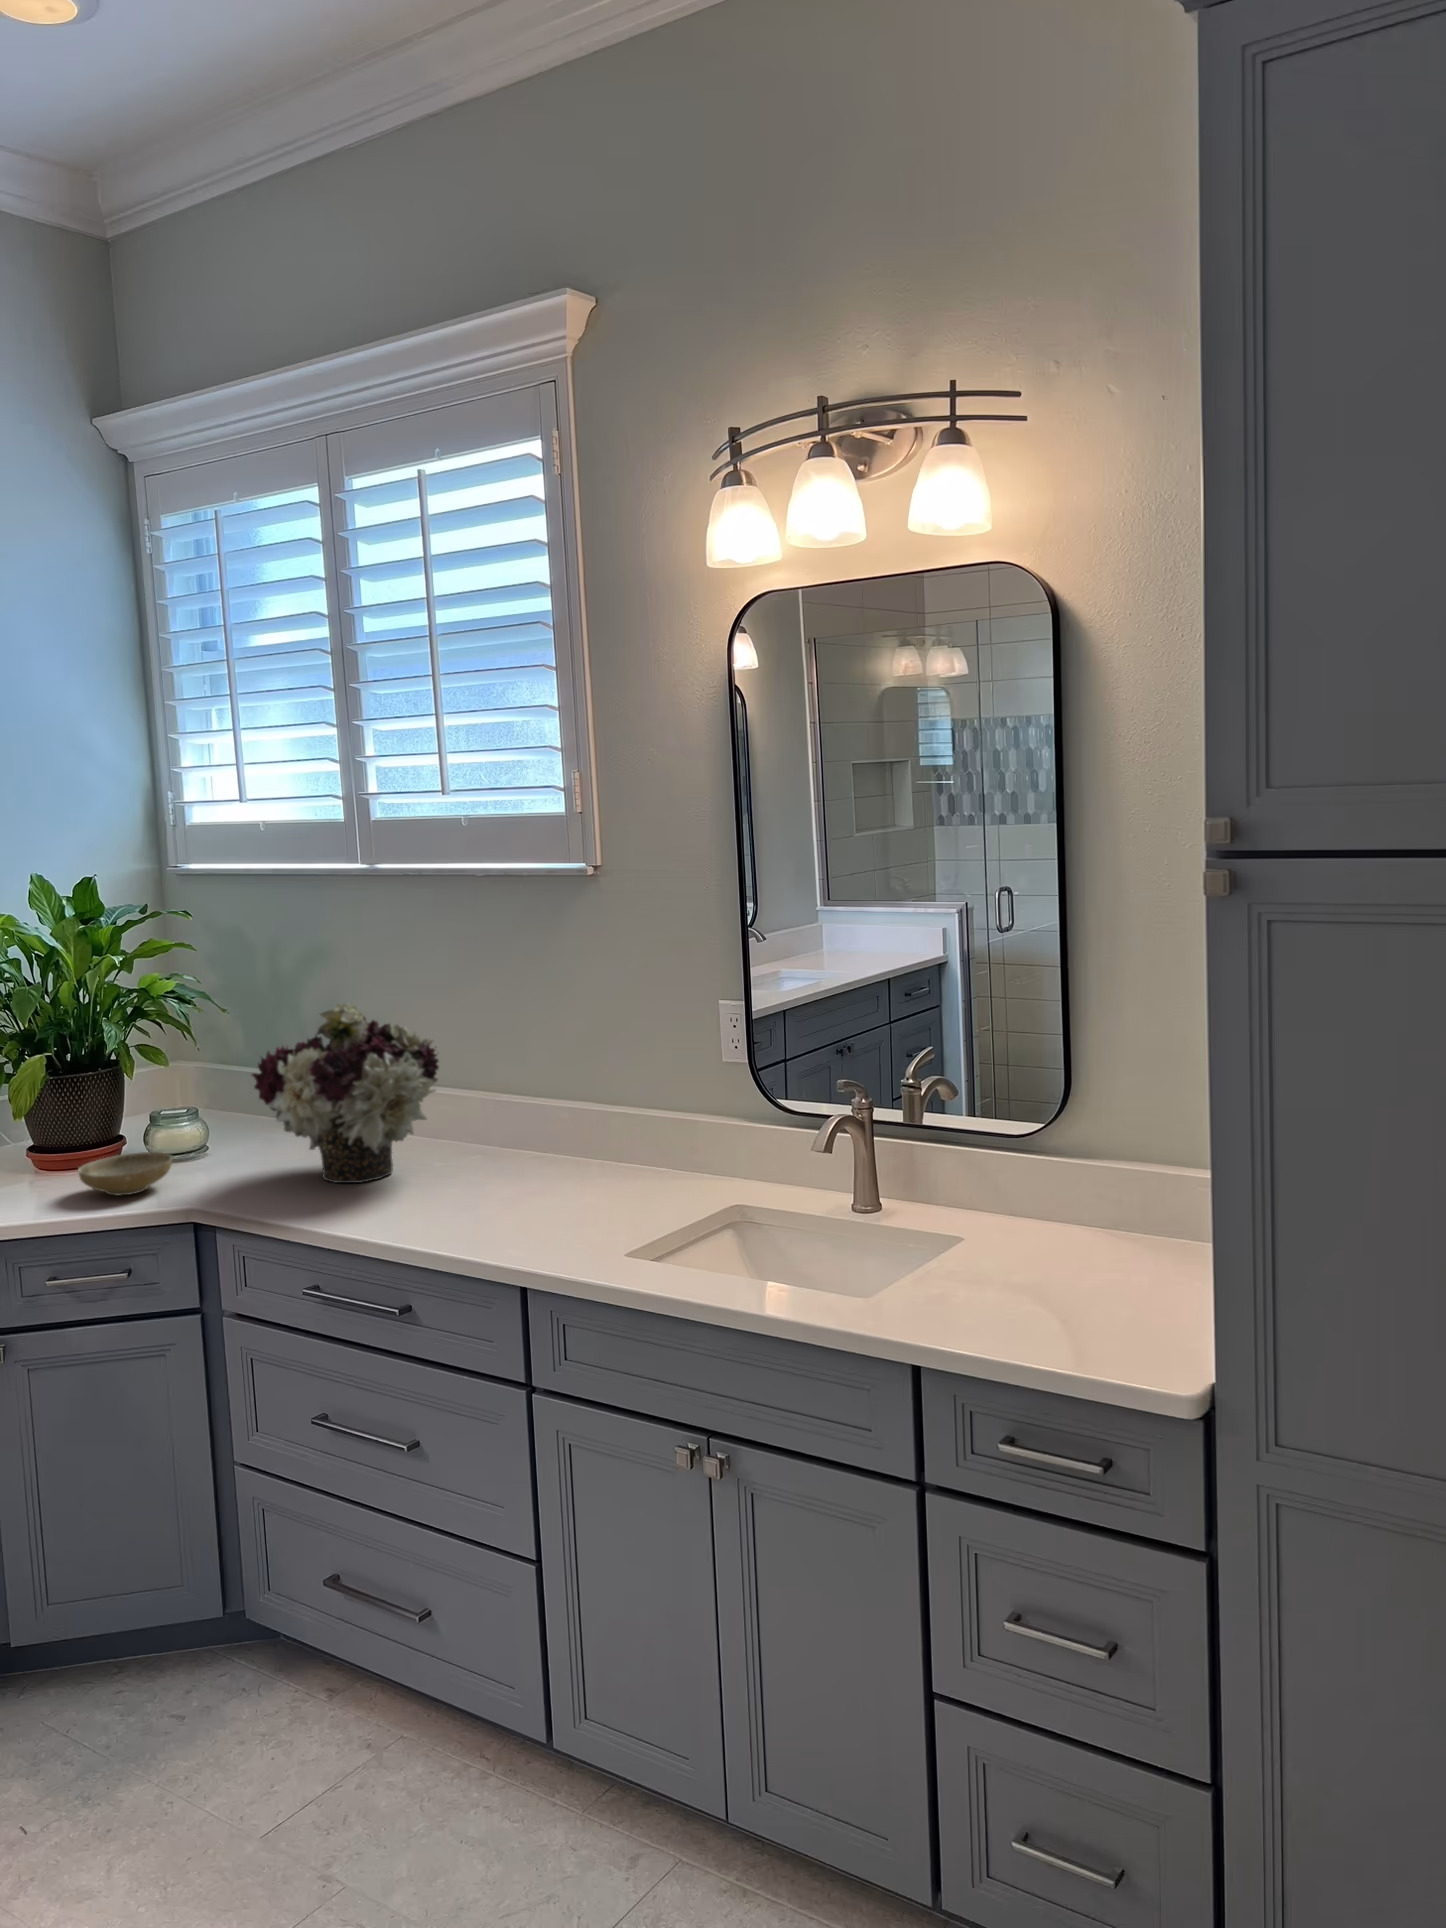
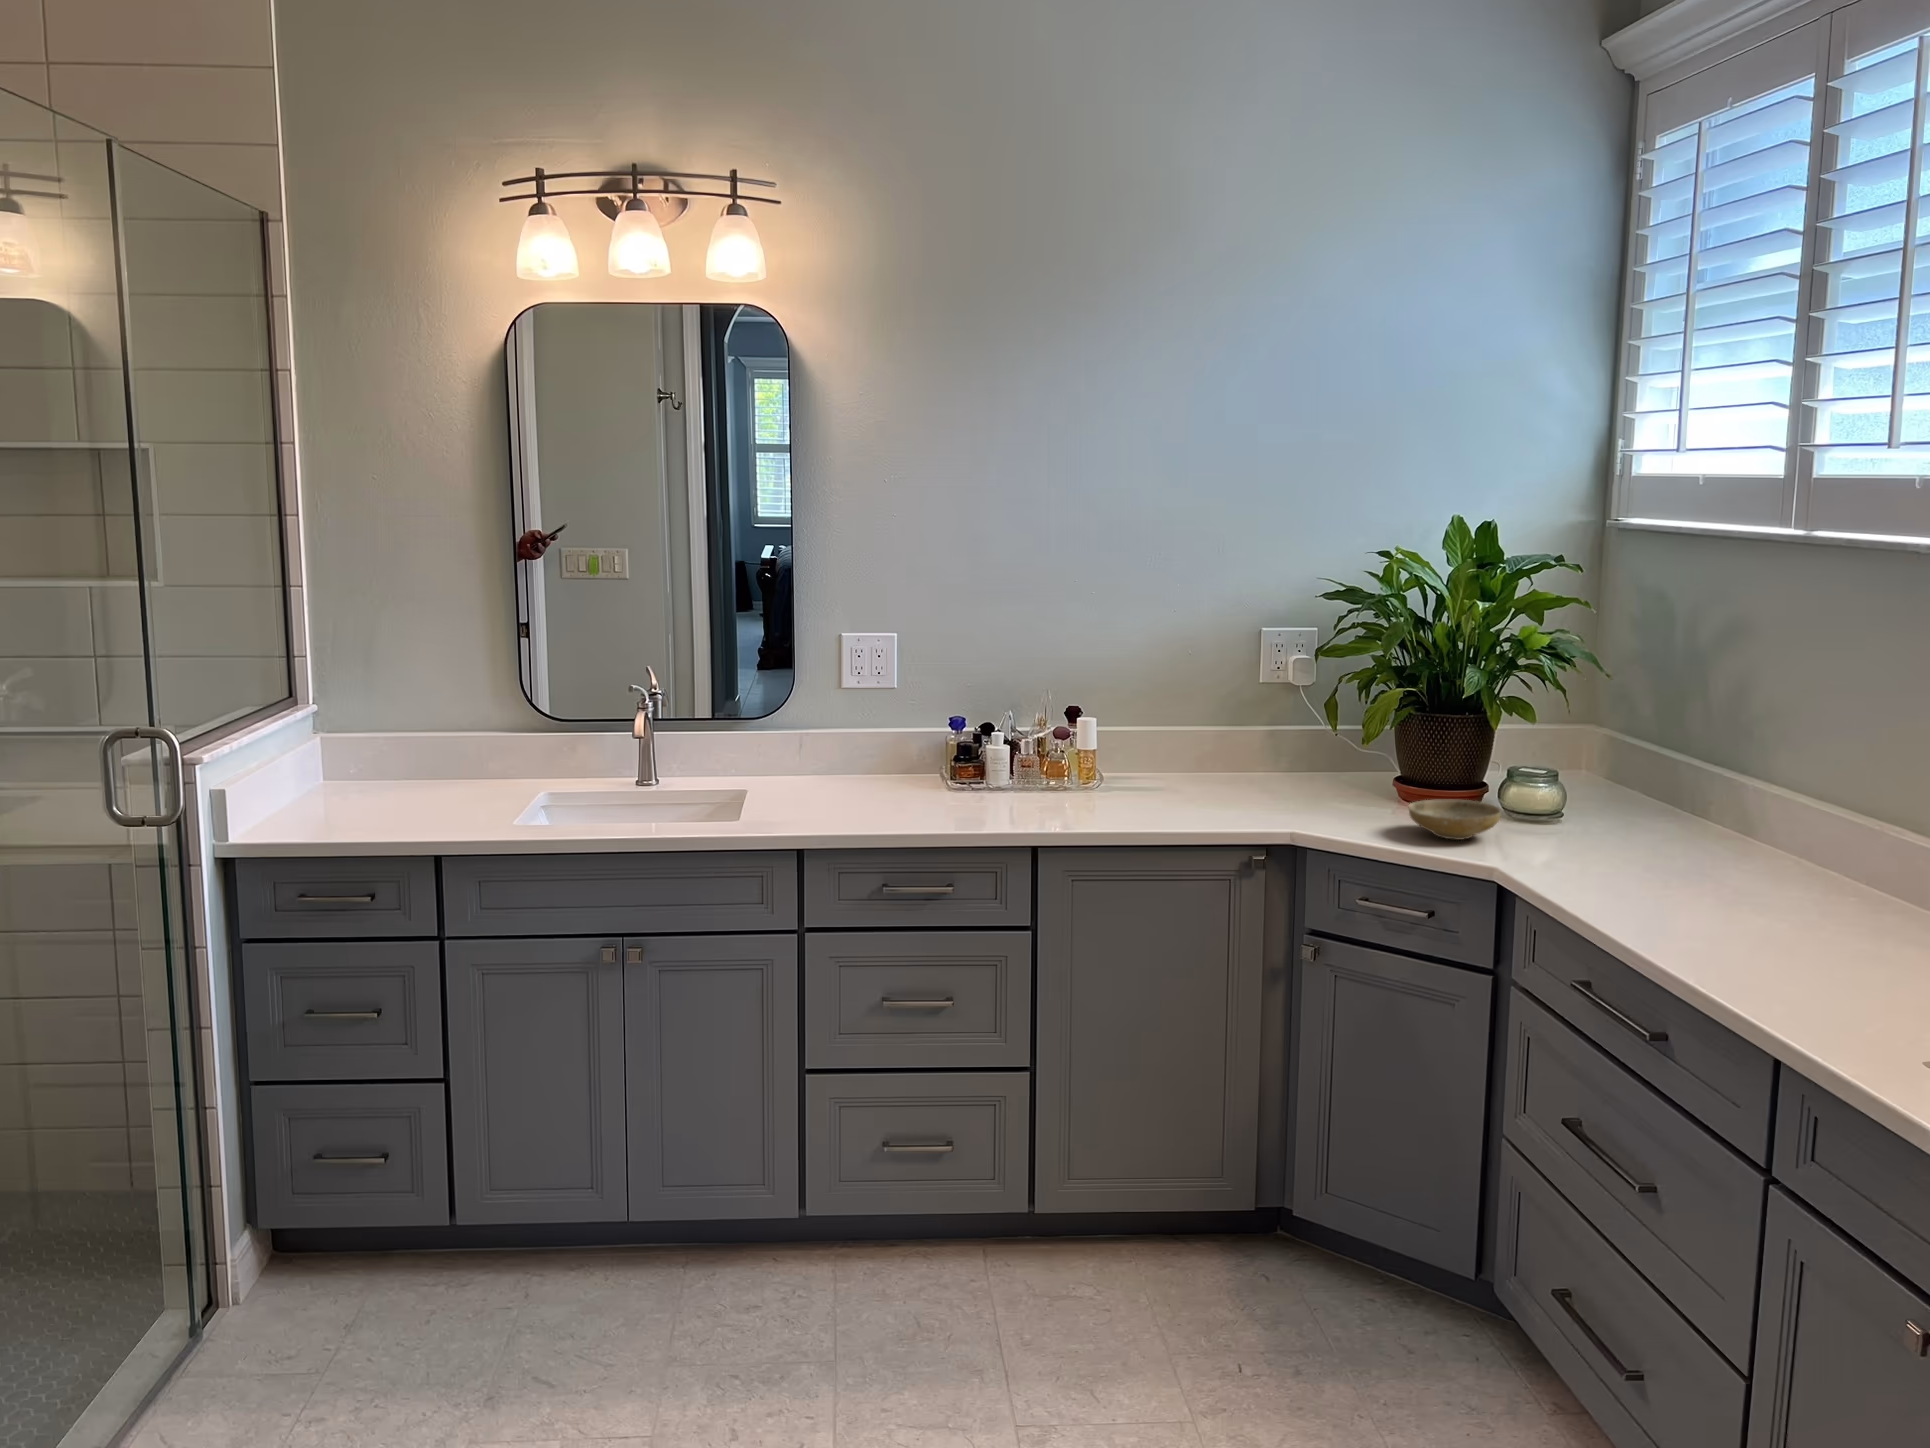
flower arrangement: present [252,1002,439,1183] -> none [1586,681,1818,891]

